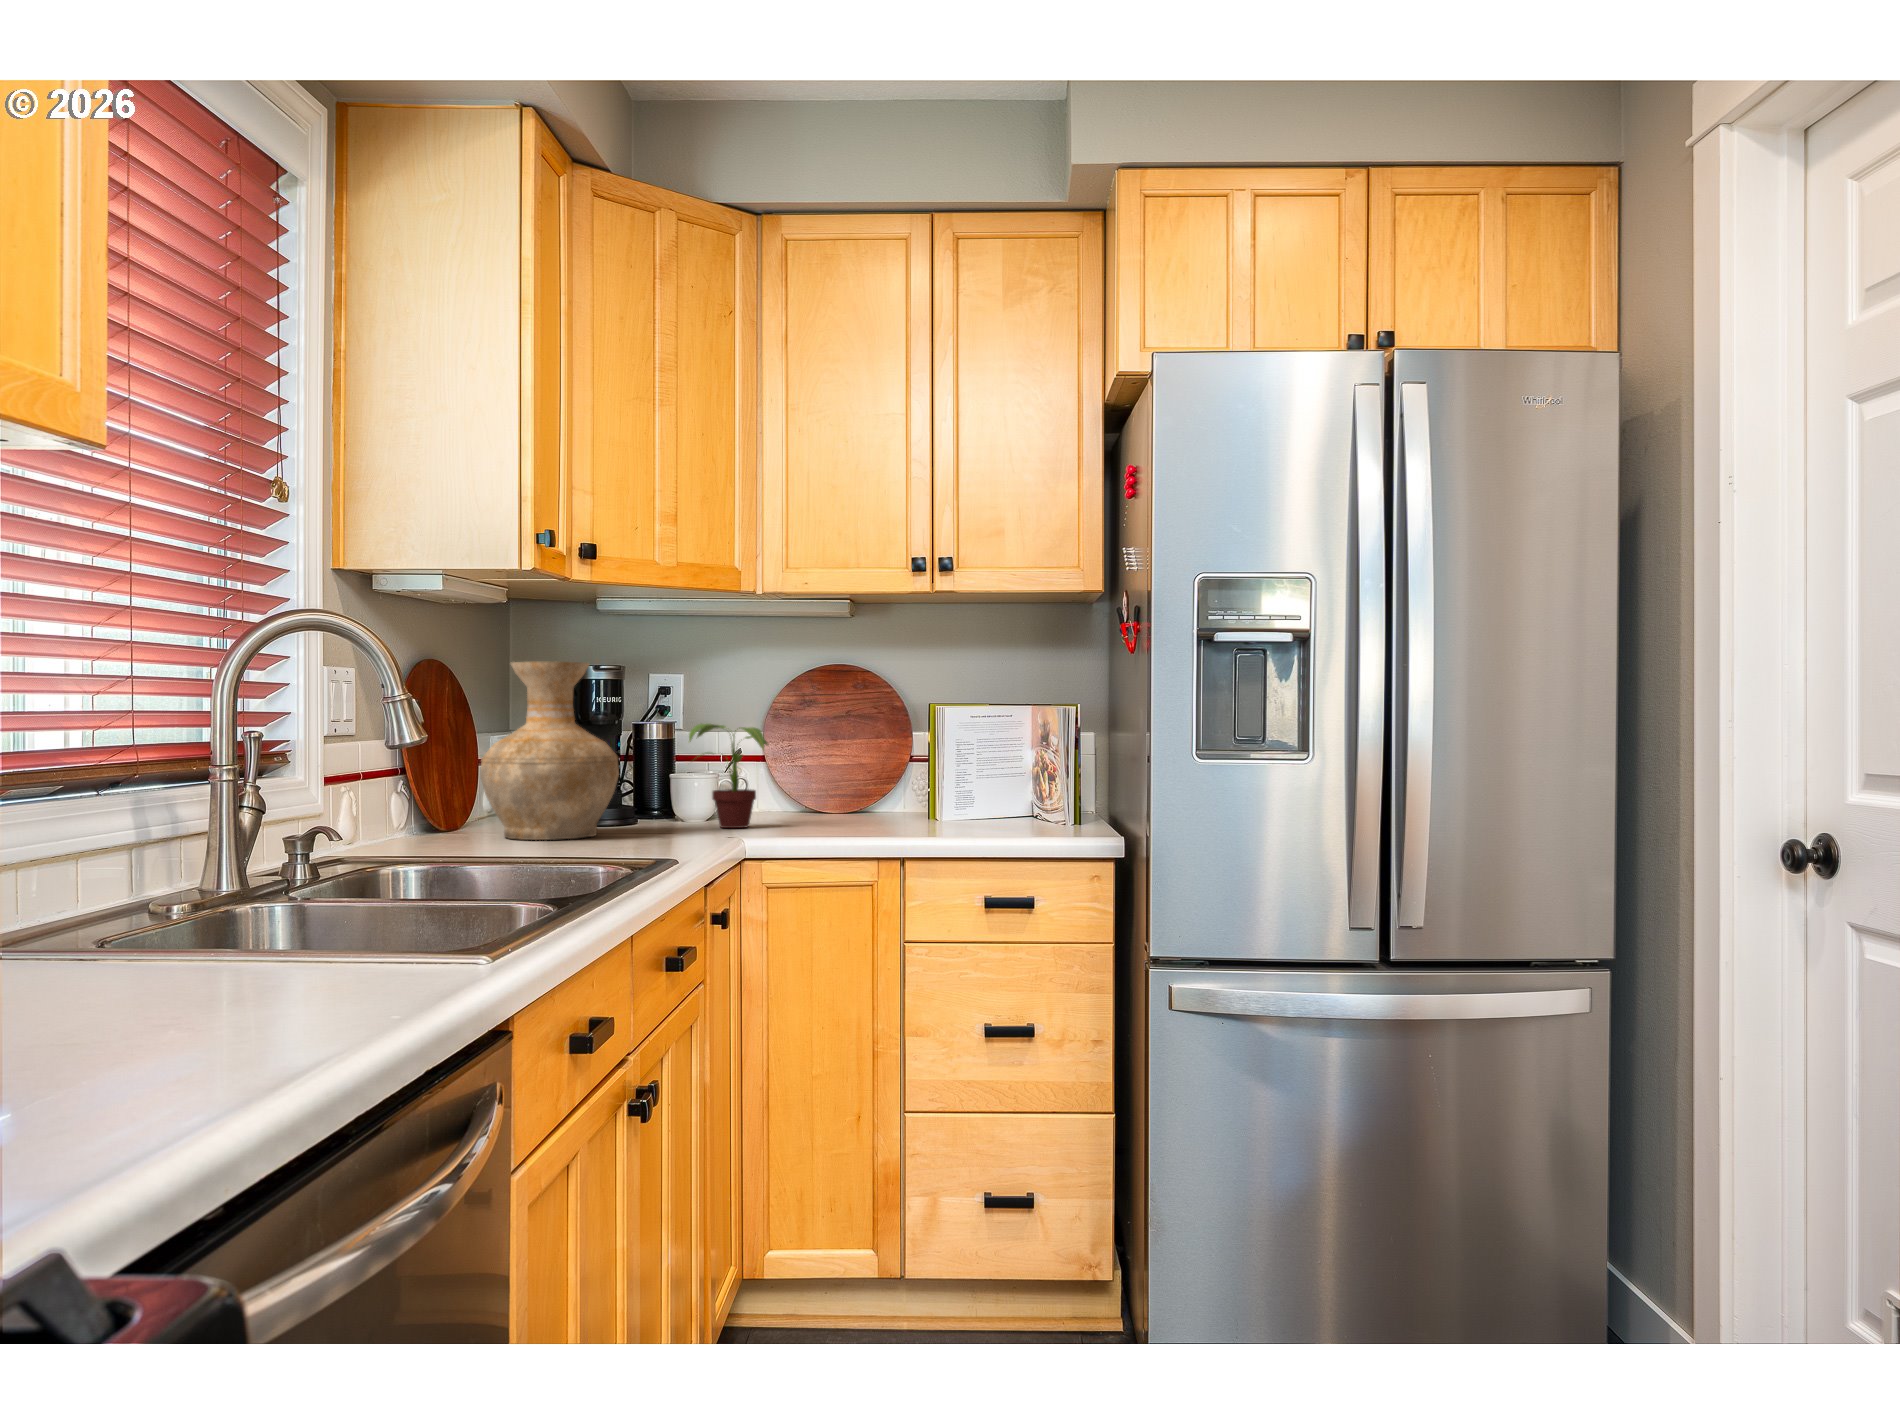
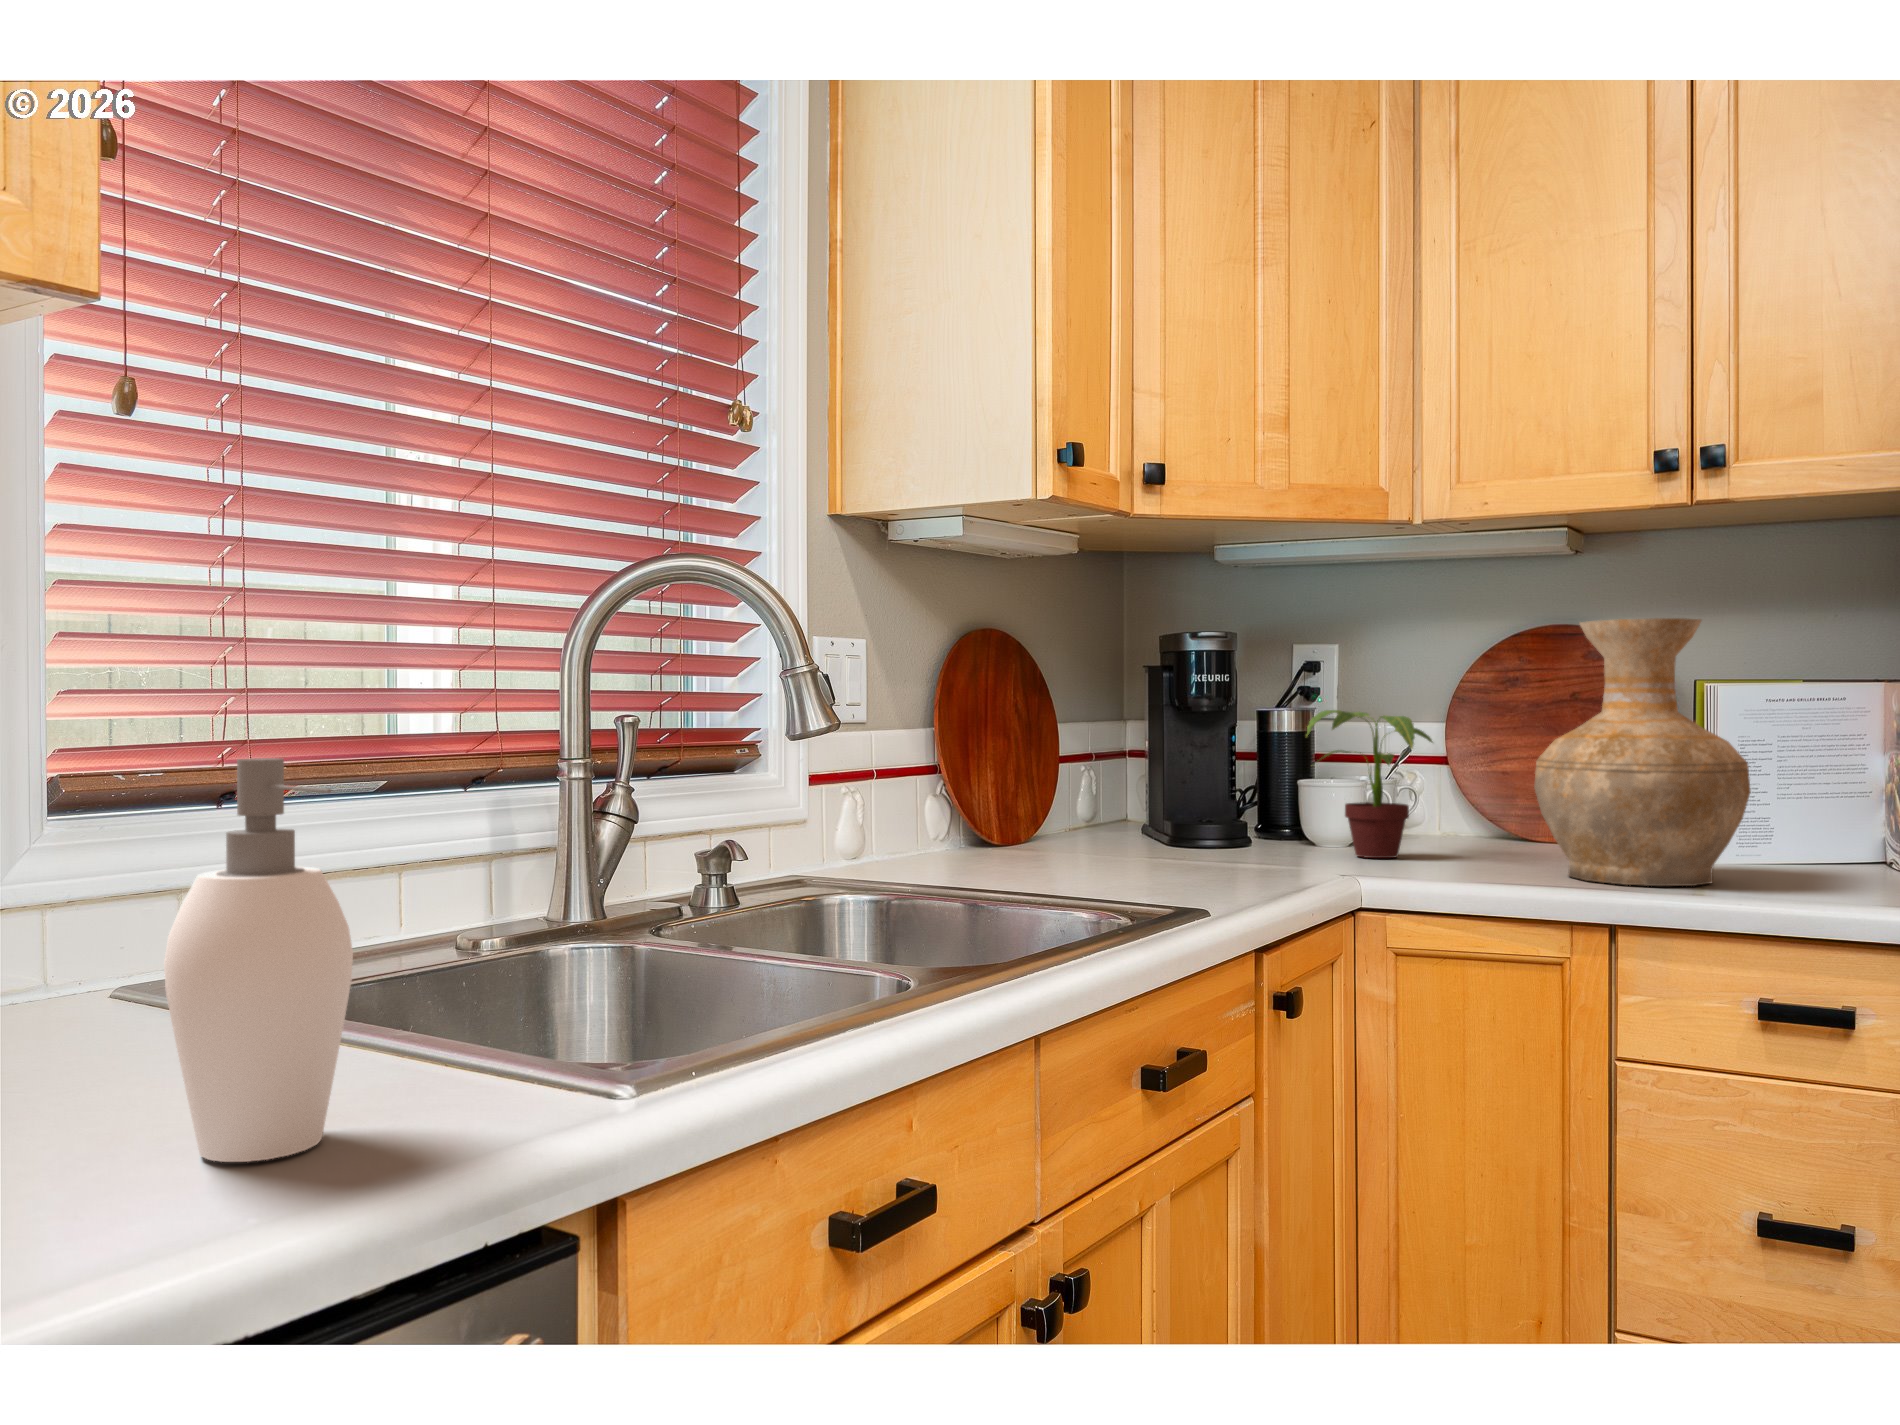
vase: present [480,662,619,840] -> present [1534,618,1751,886]
soap dispenser: none [243,756,379,994] -> present [164,758,353,1162]

